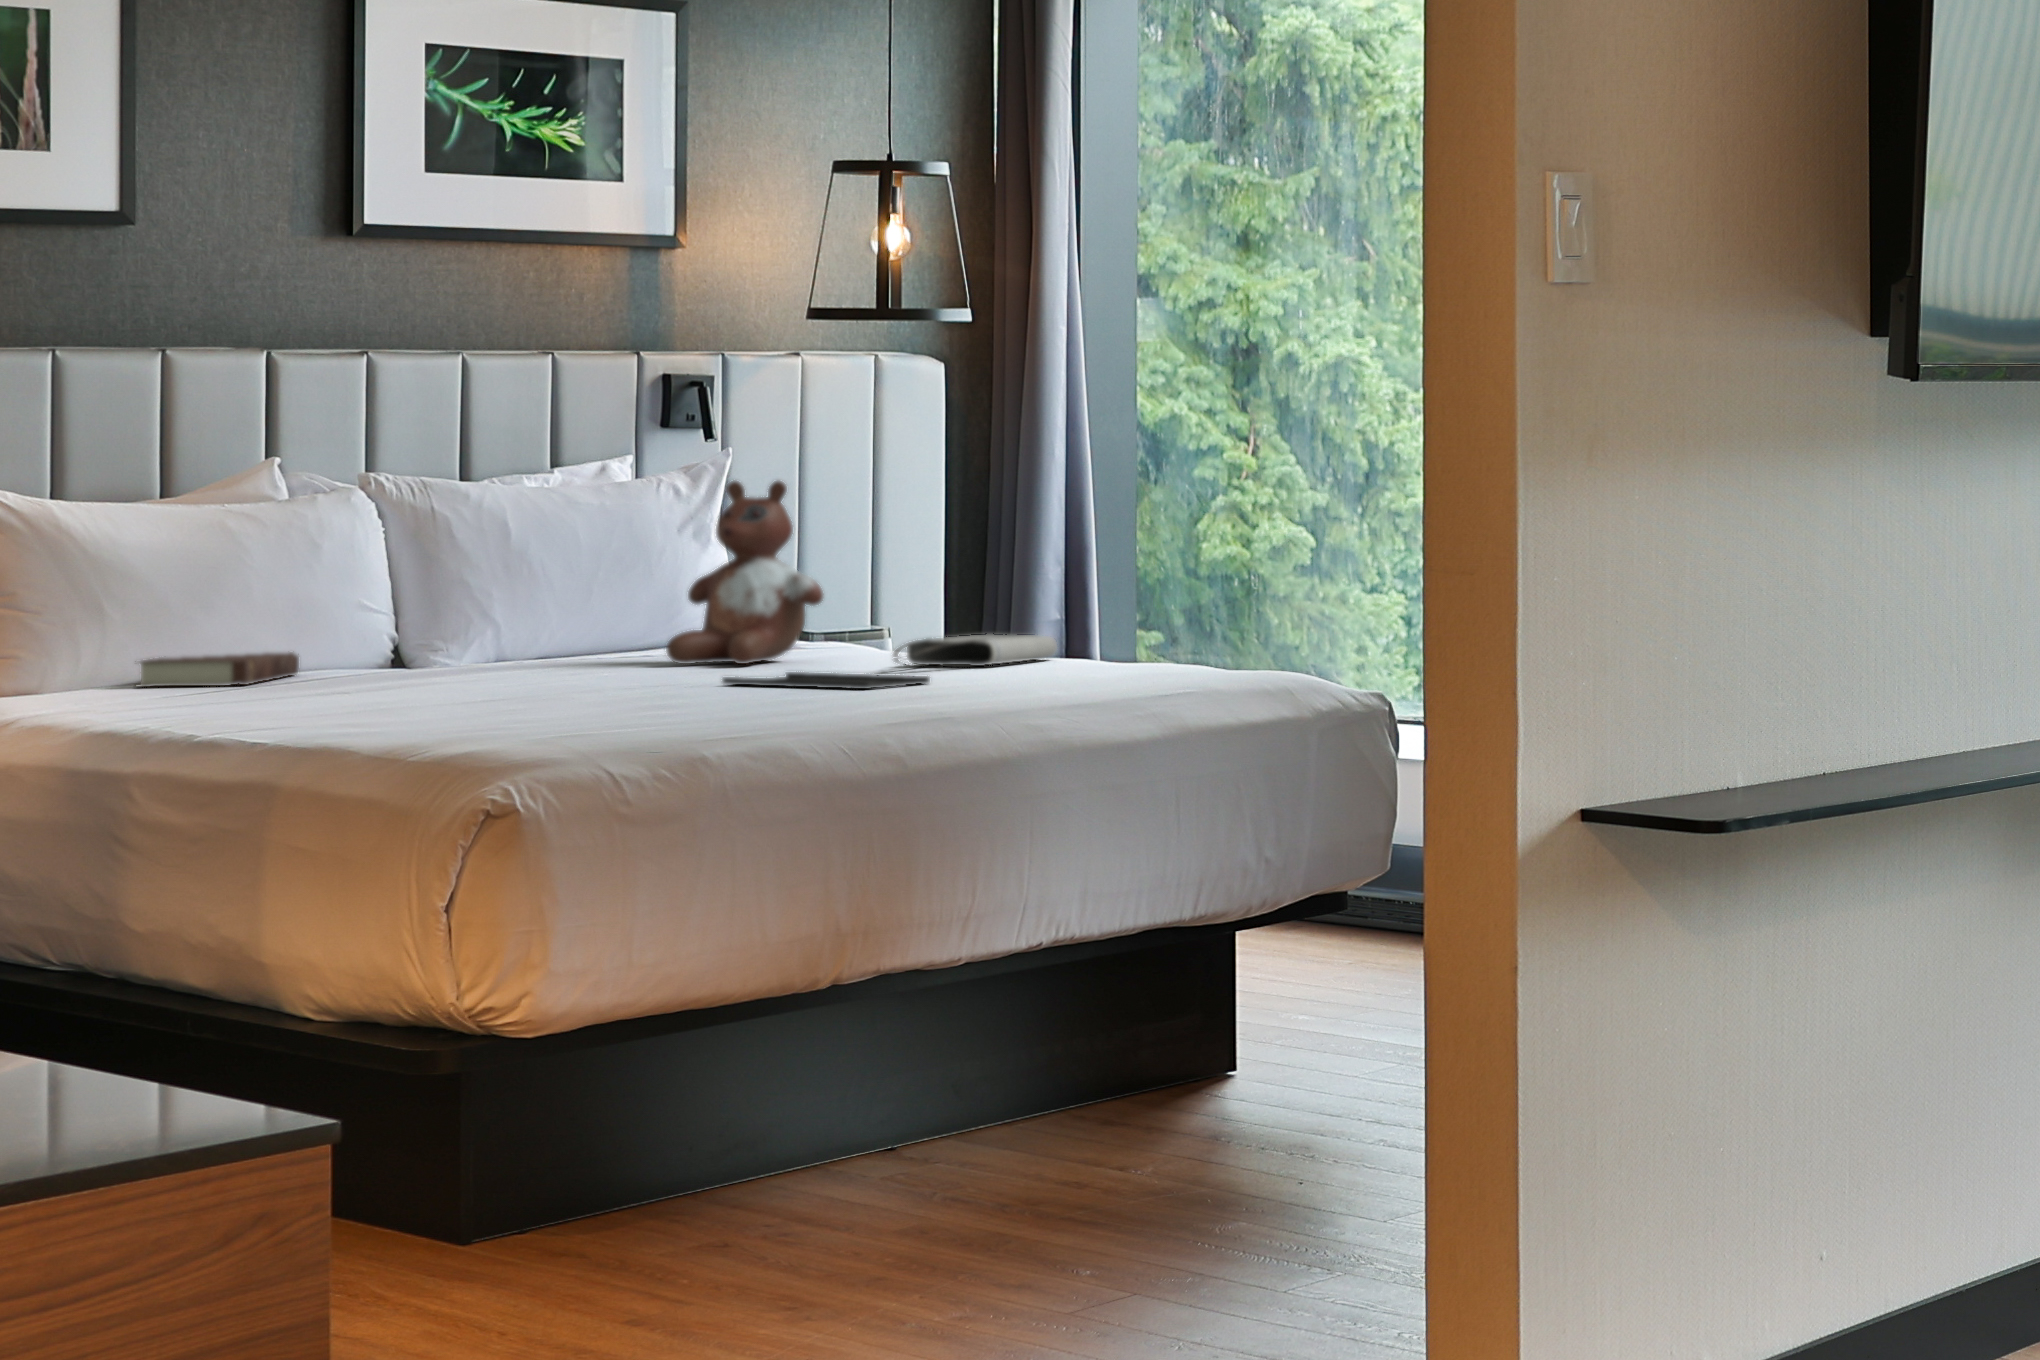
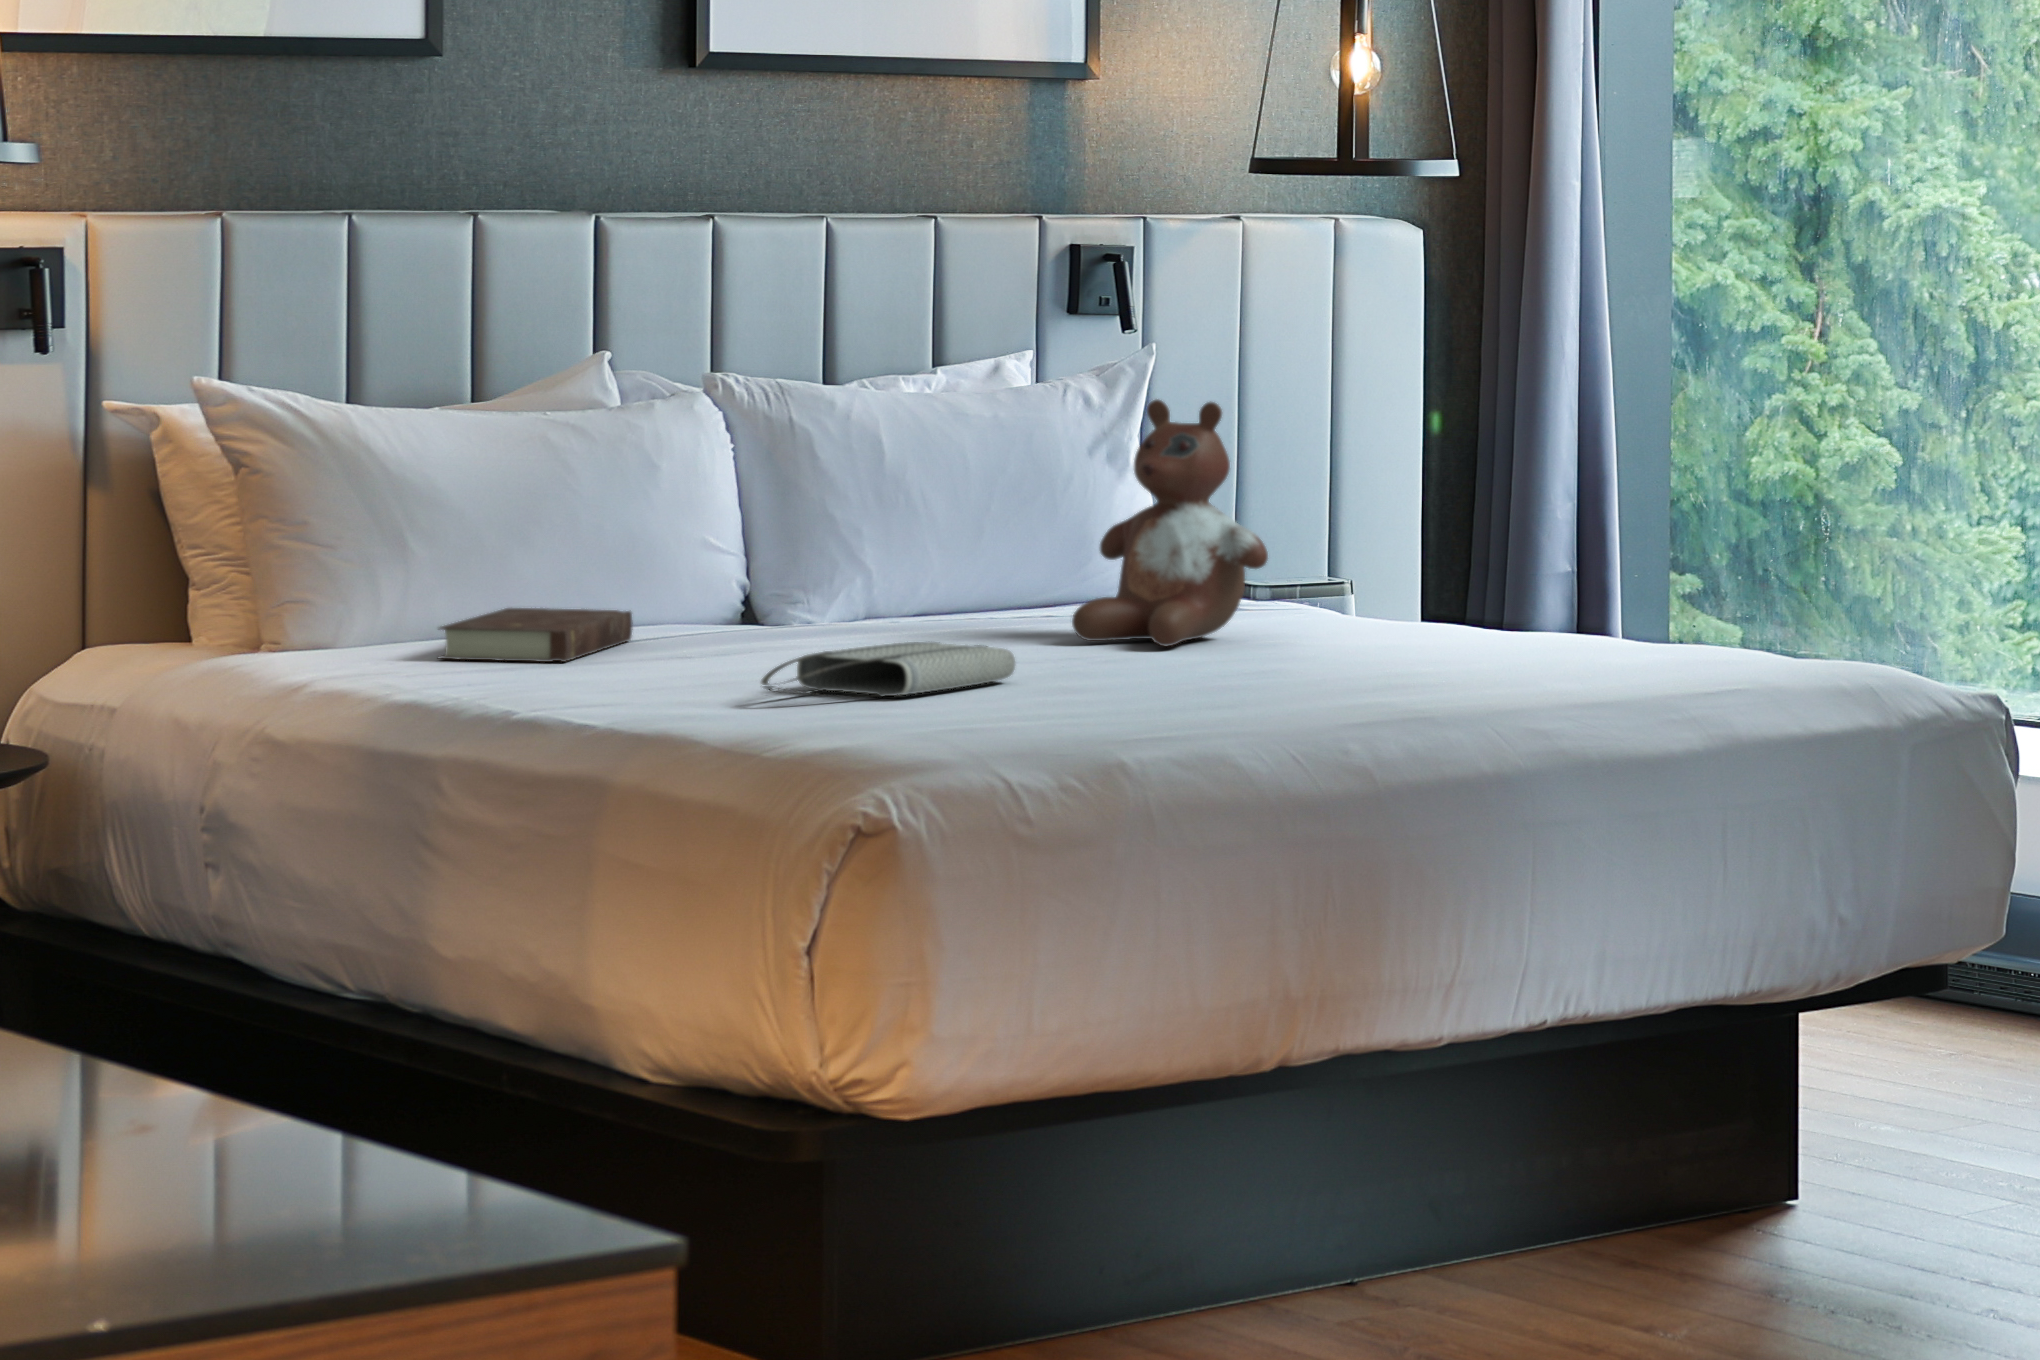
tote bag: present [893,634,1057,666] -> present [761,642,1015,697]
tray: present [723,672,930,689] -> none [1138,674,1402,713]

